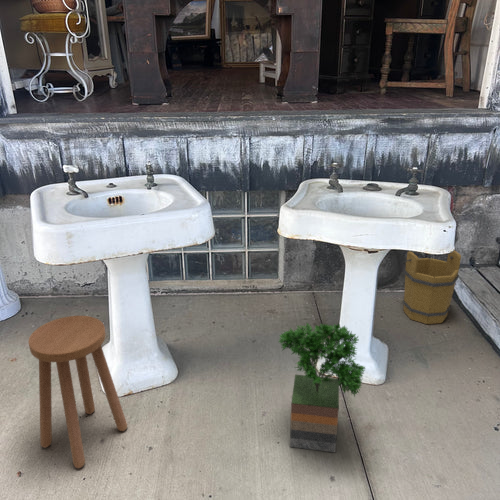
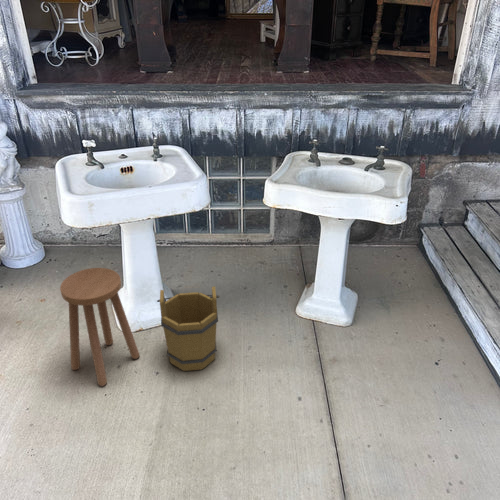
bucket: present [403,250,461,324] -> present [157,286,219,371]
potted tree: present [279,323,365,452] -> none [260,277,330,379]

